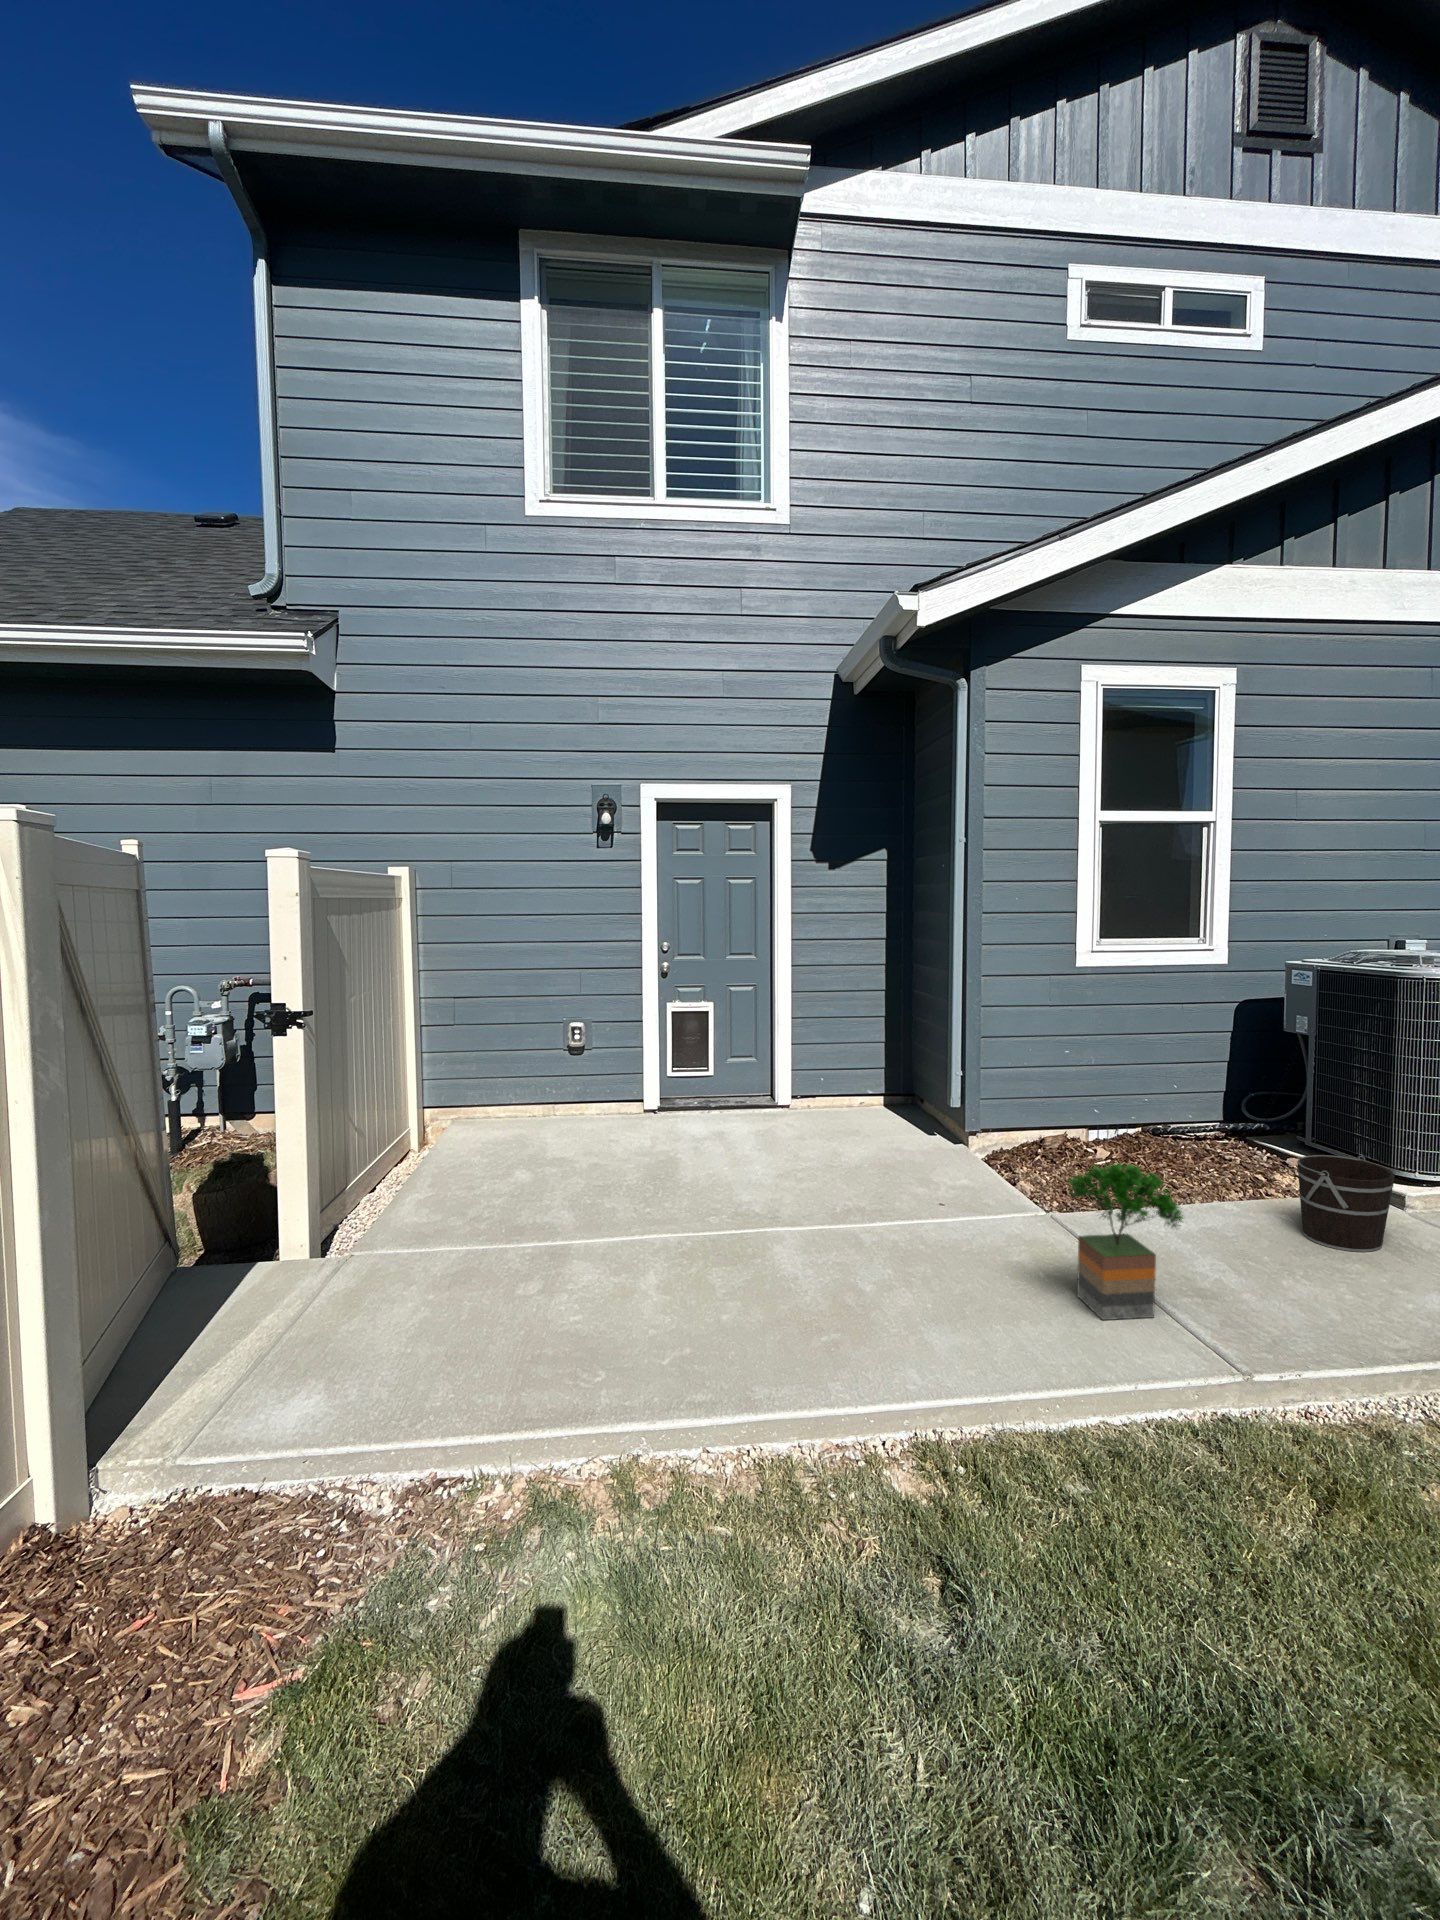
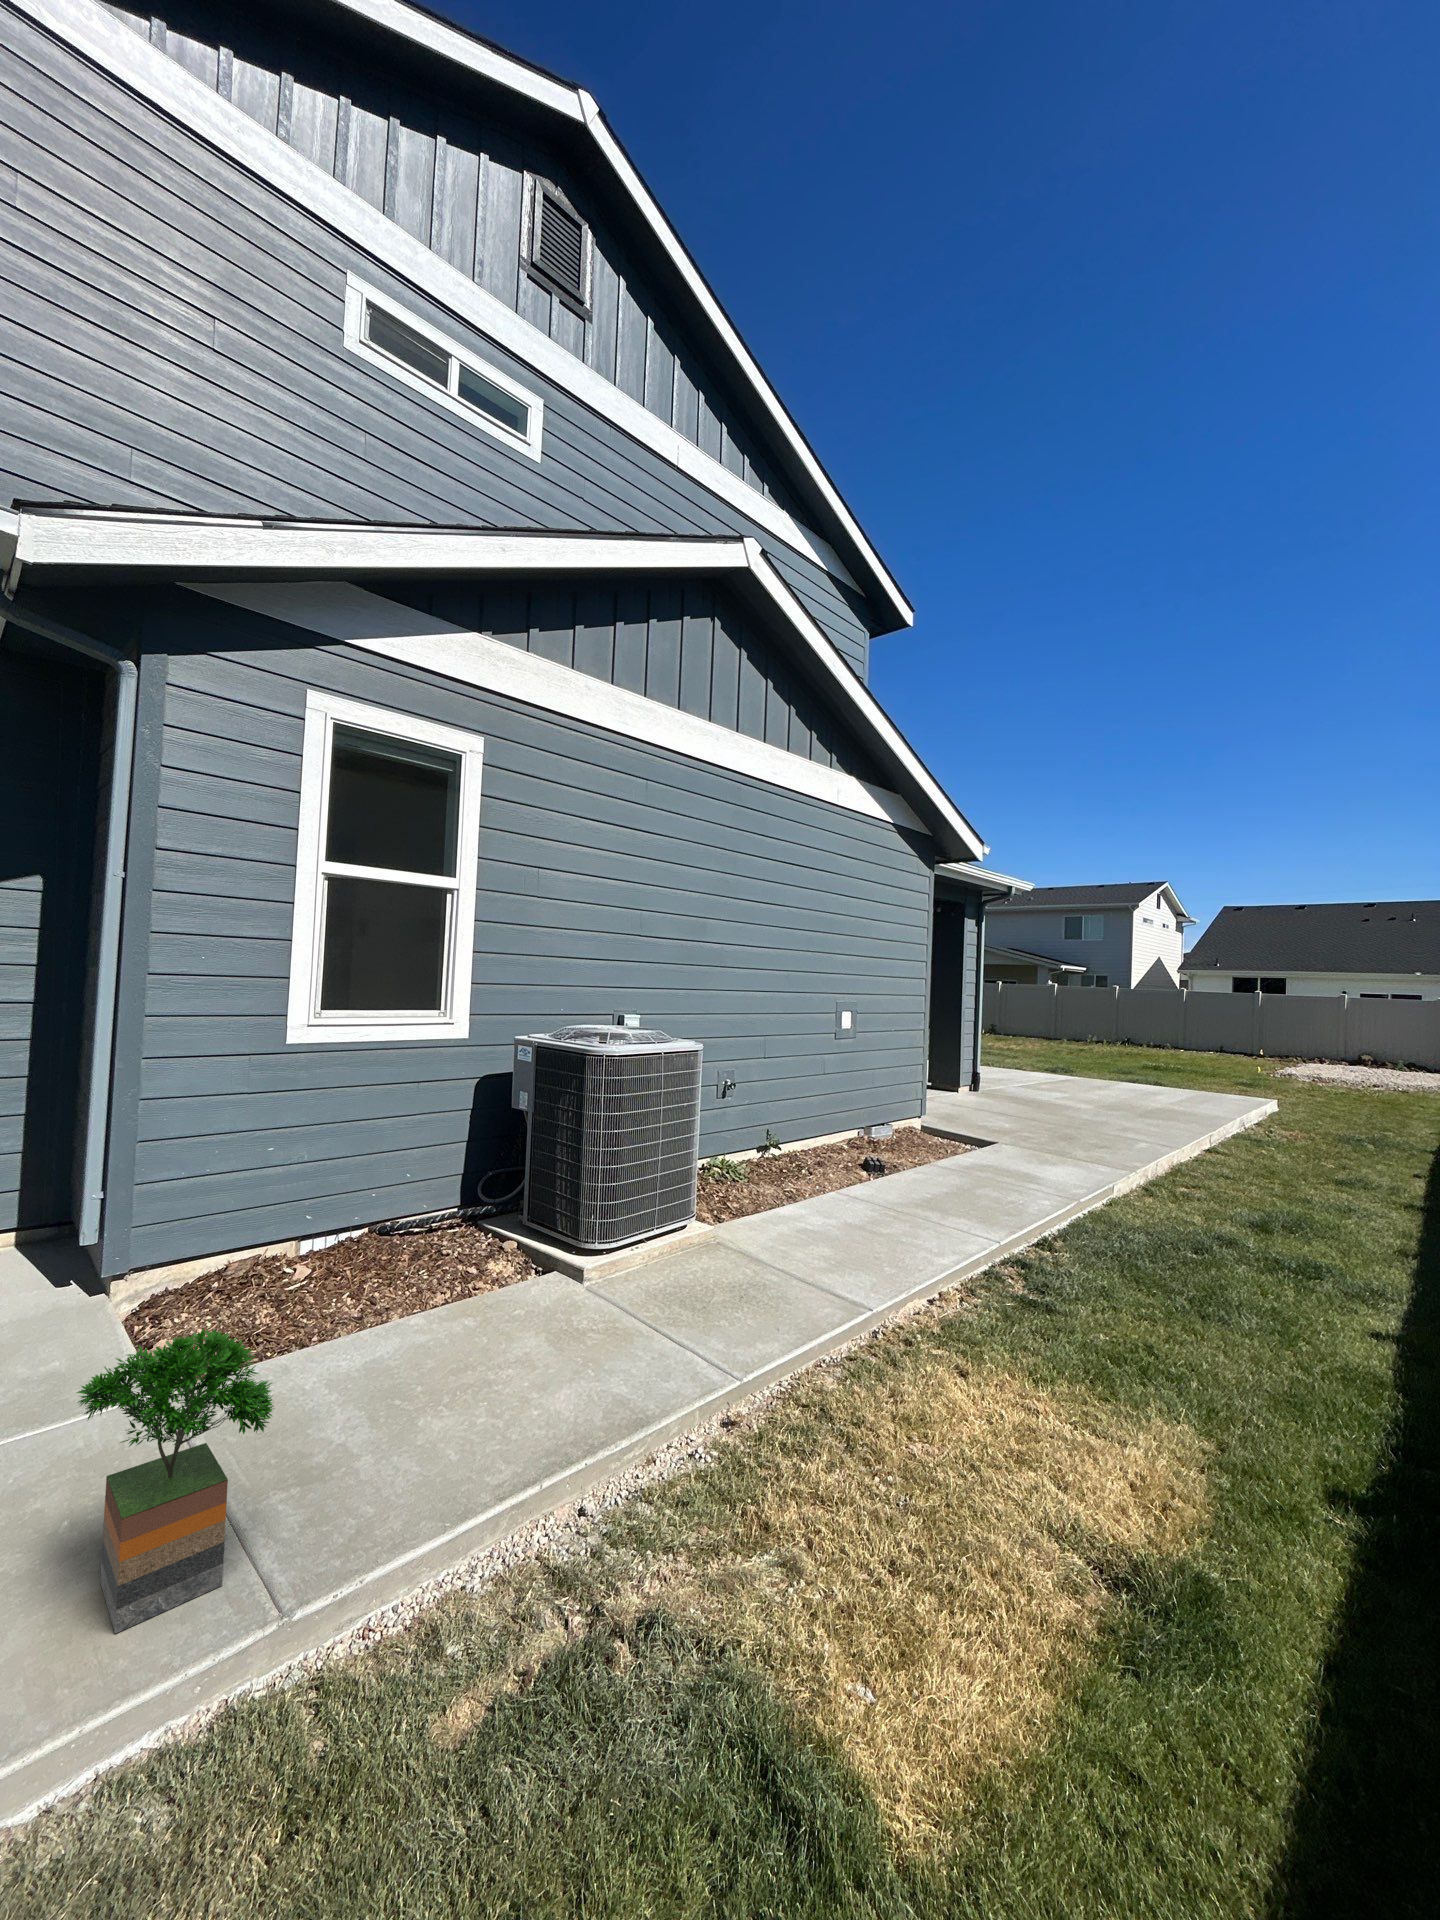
bucket: present [1297,1155,1395,1252] -> none [491,1239,582,1357]

